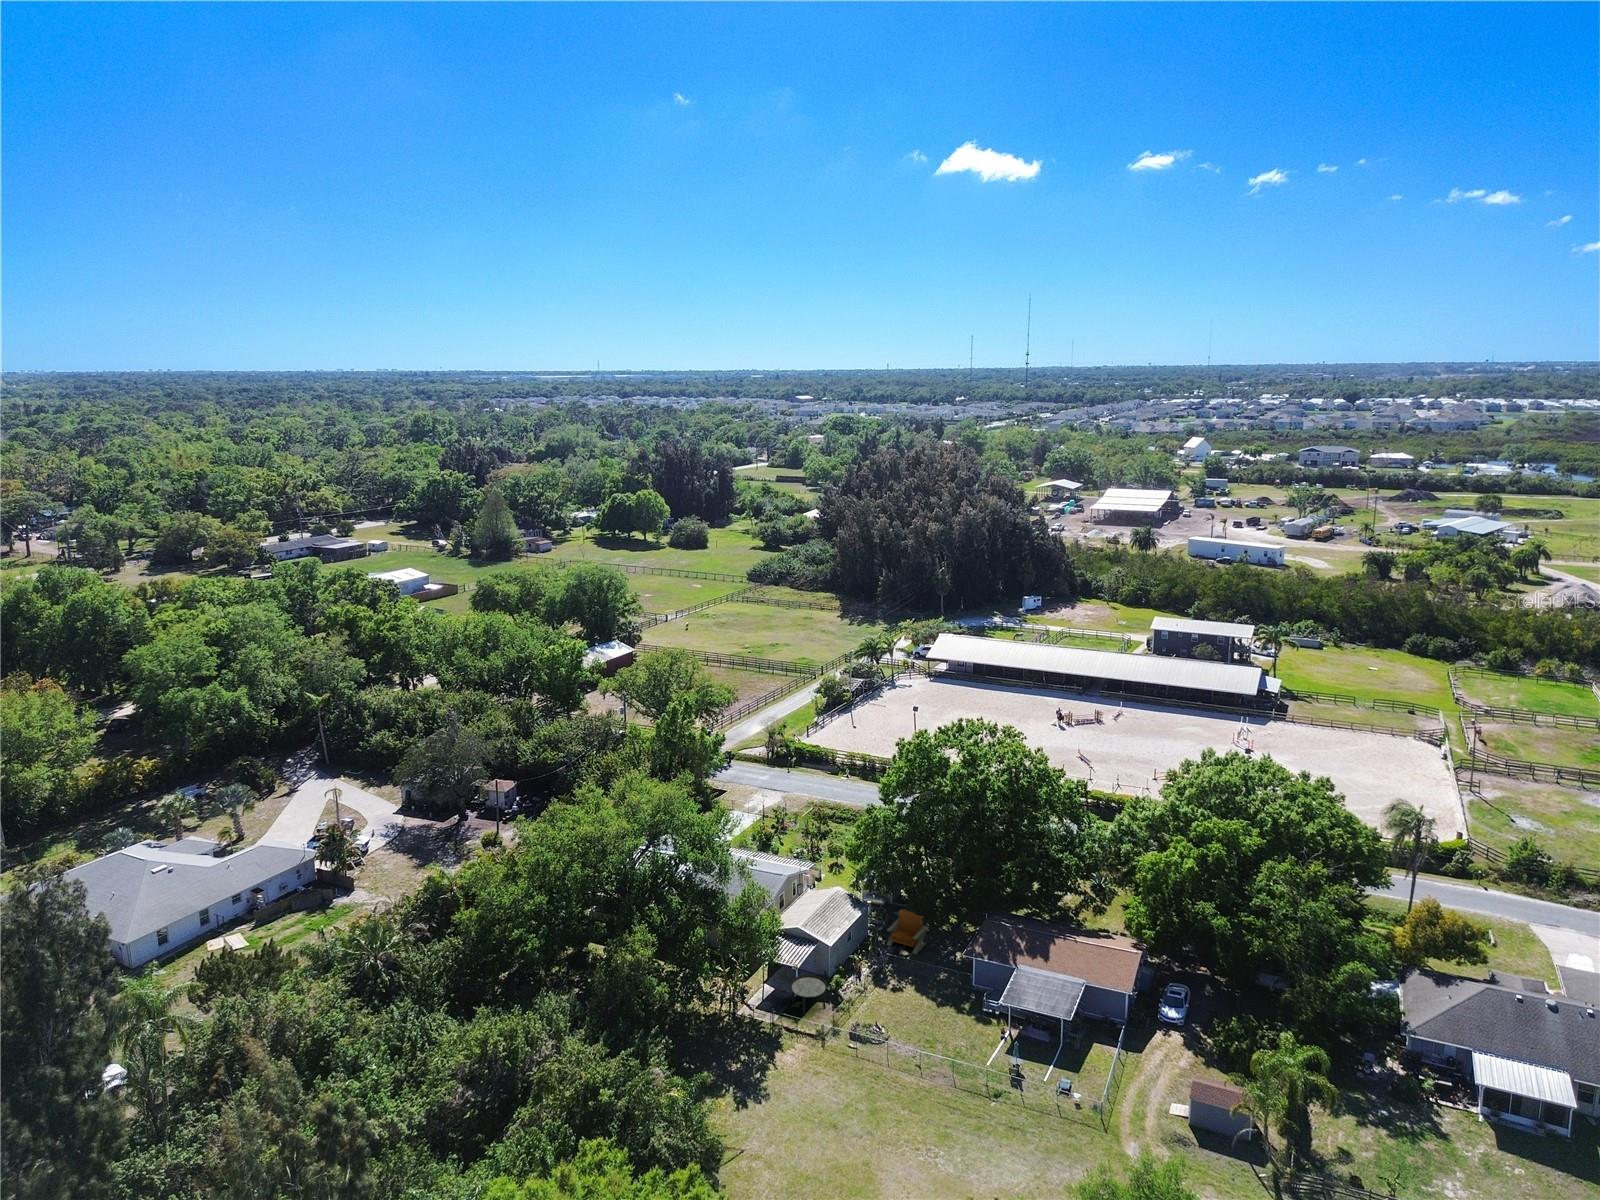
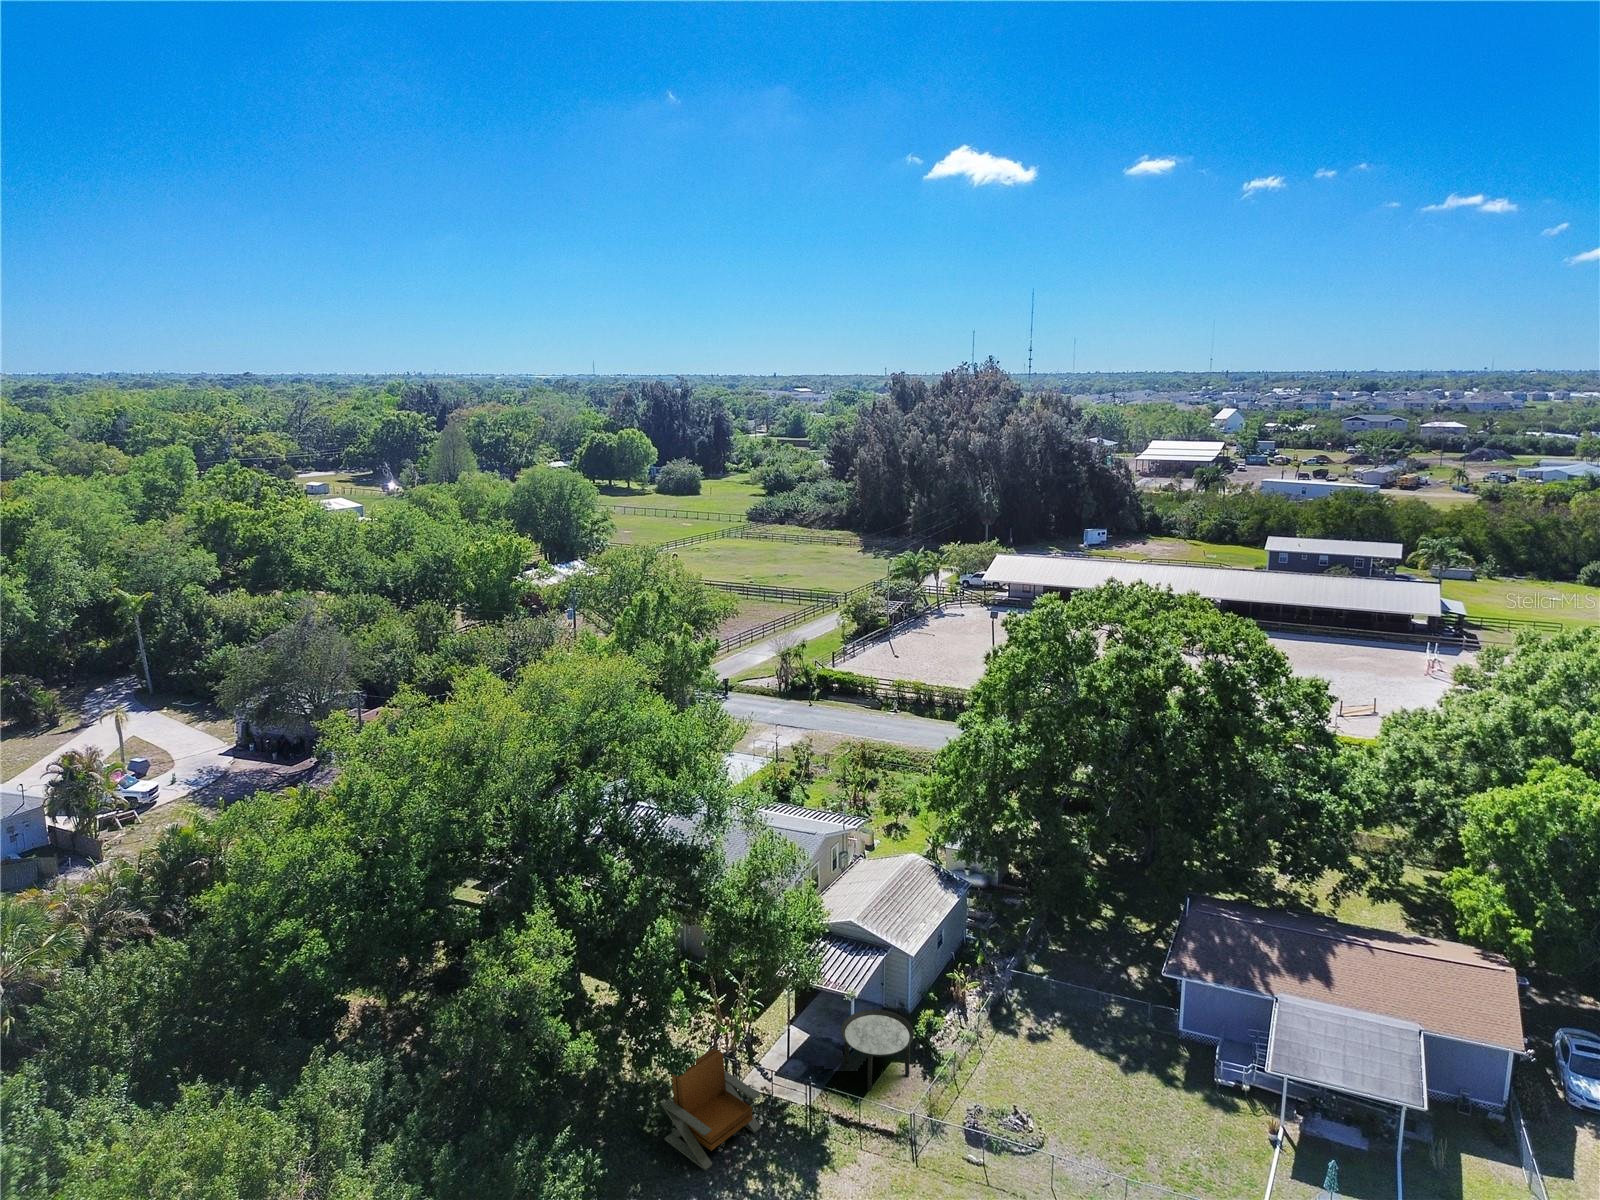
lounge chair: present [887,909,928,954] -> present [662,1048,761,1170]

